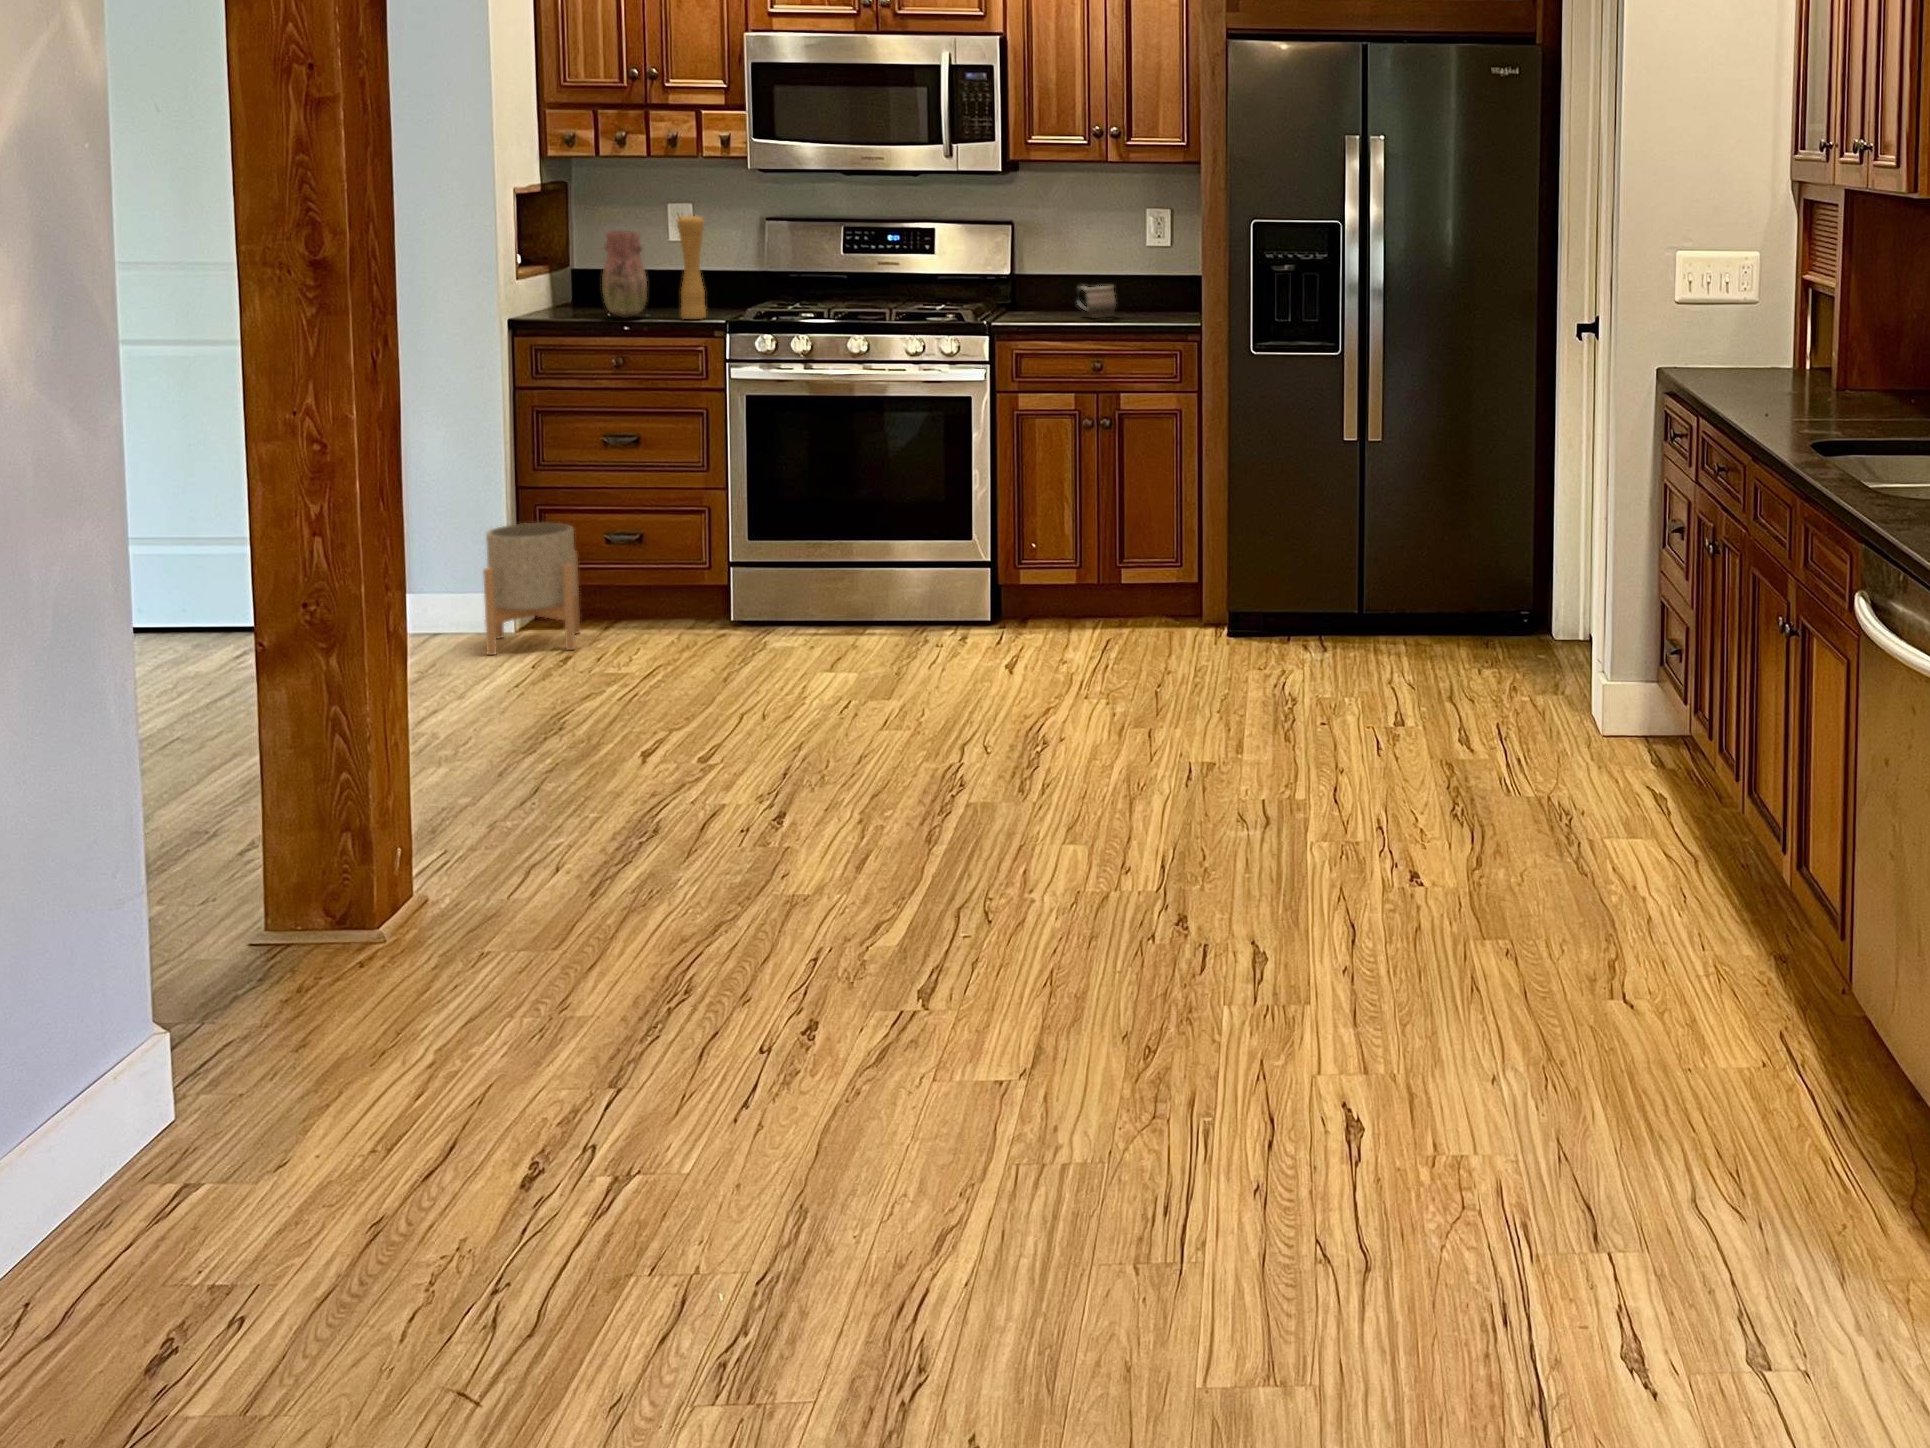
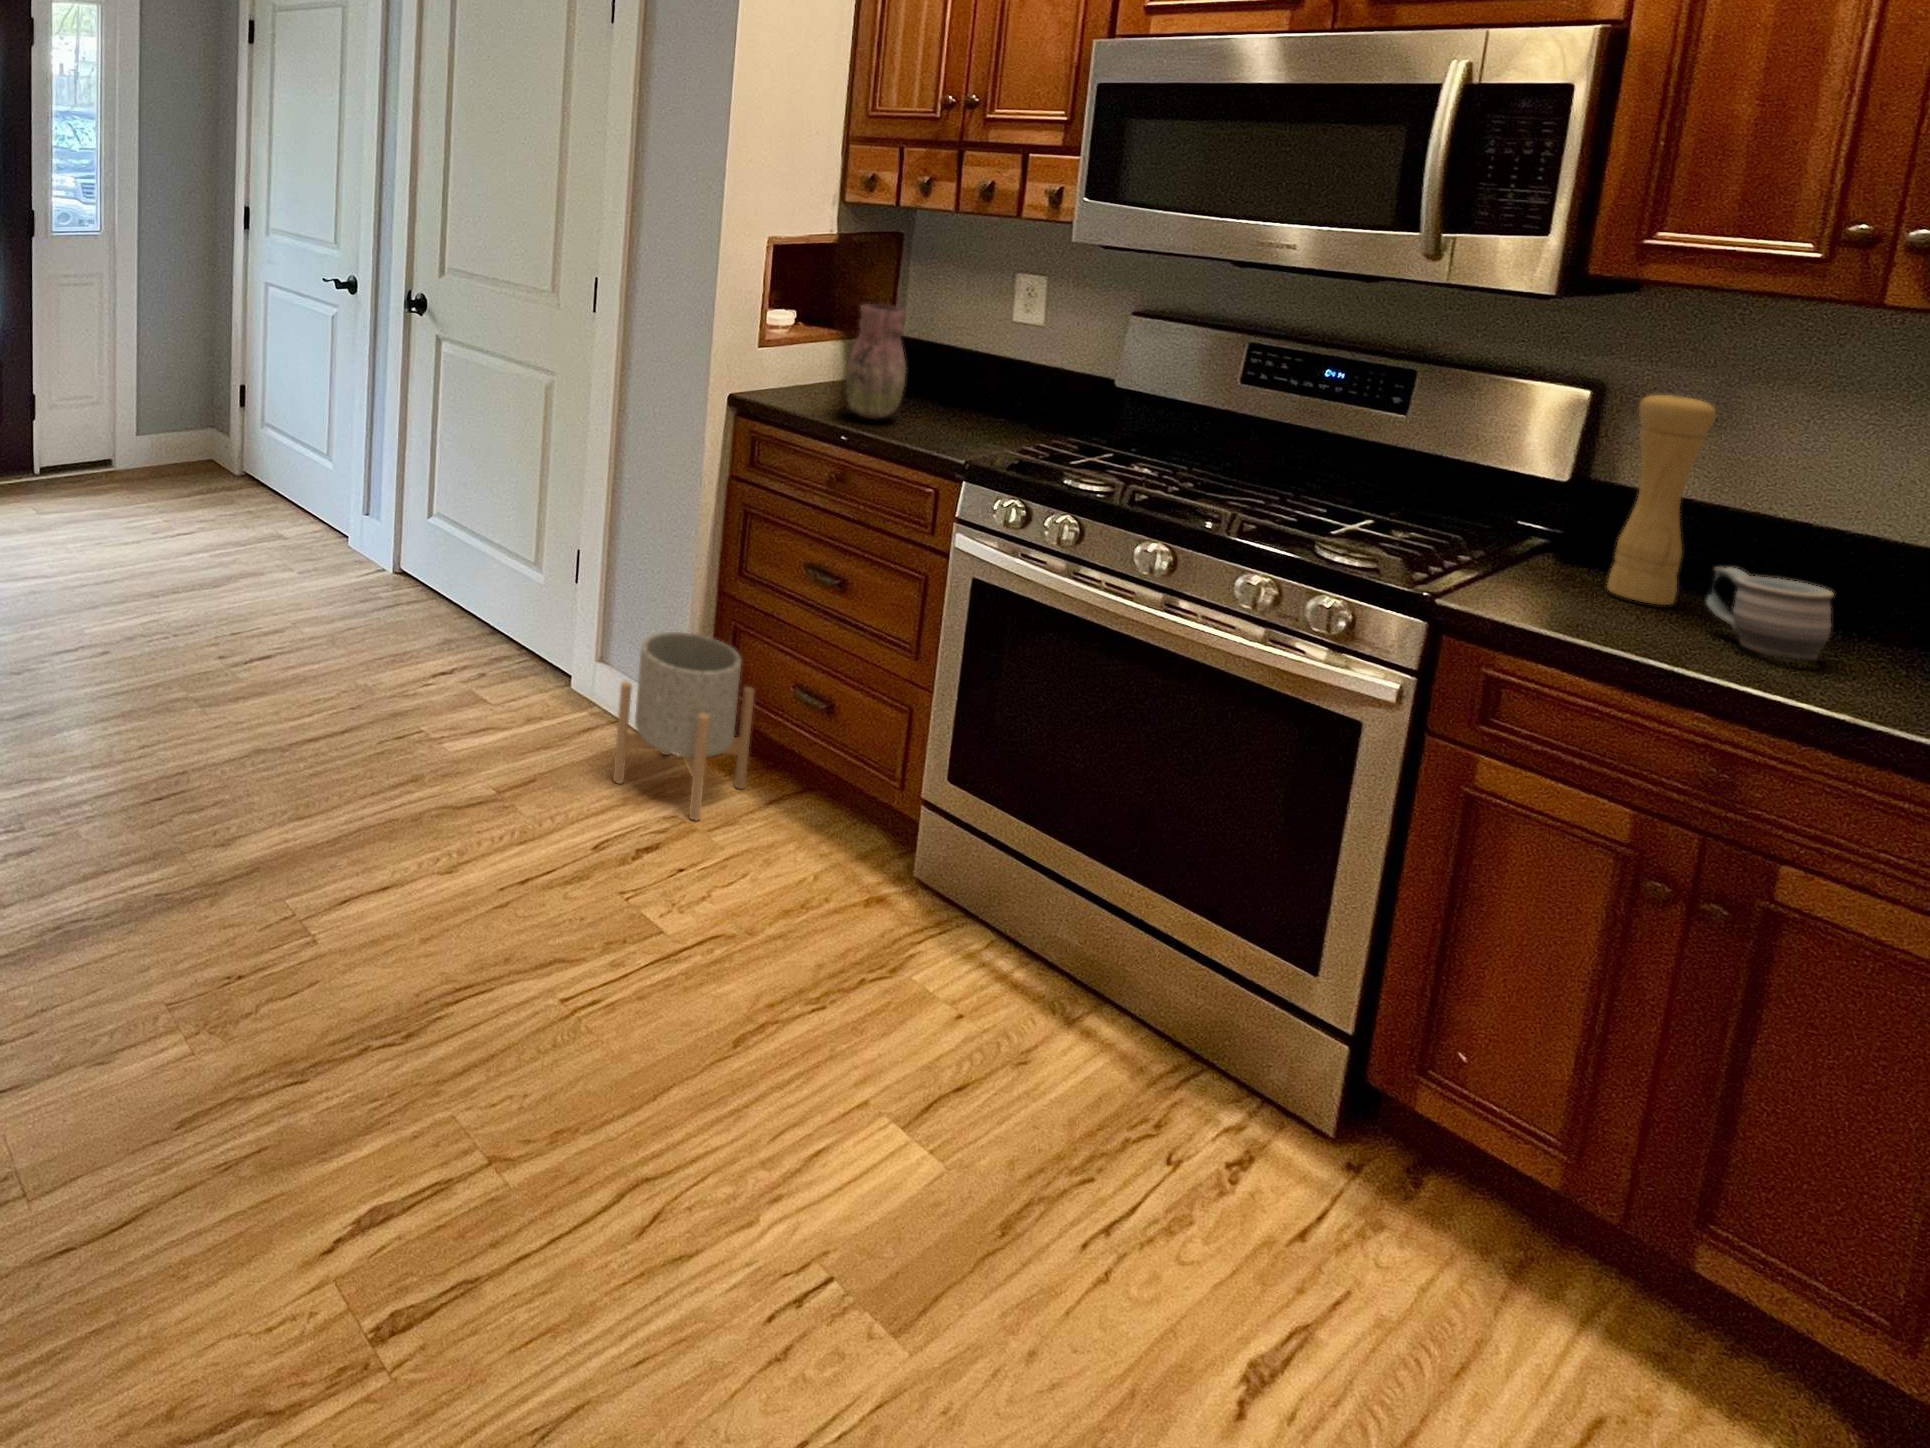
pepper mill: present [677,215,706,319] -> present [1607,393,1716,605]

